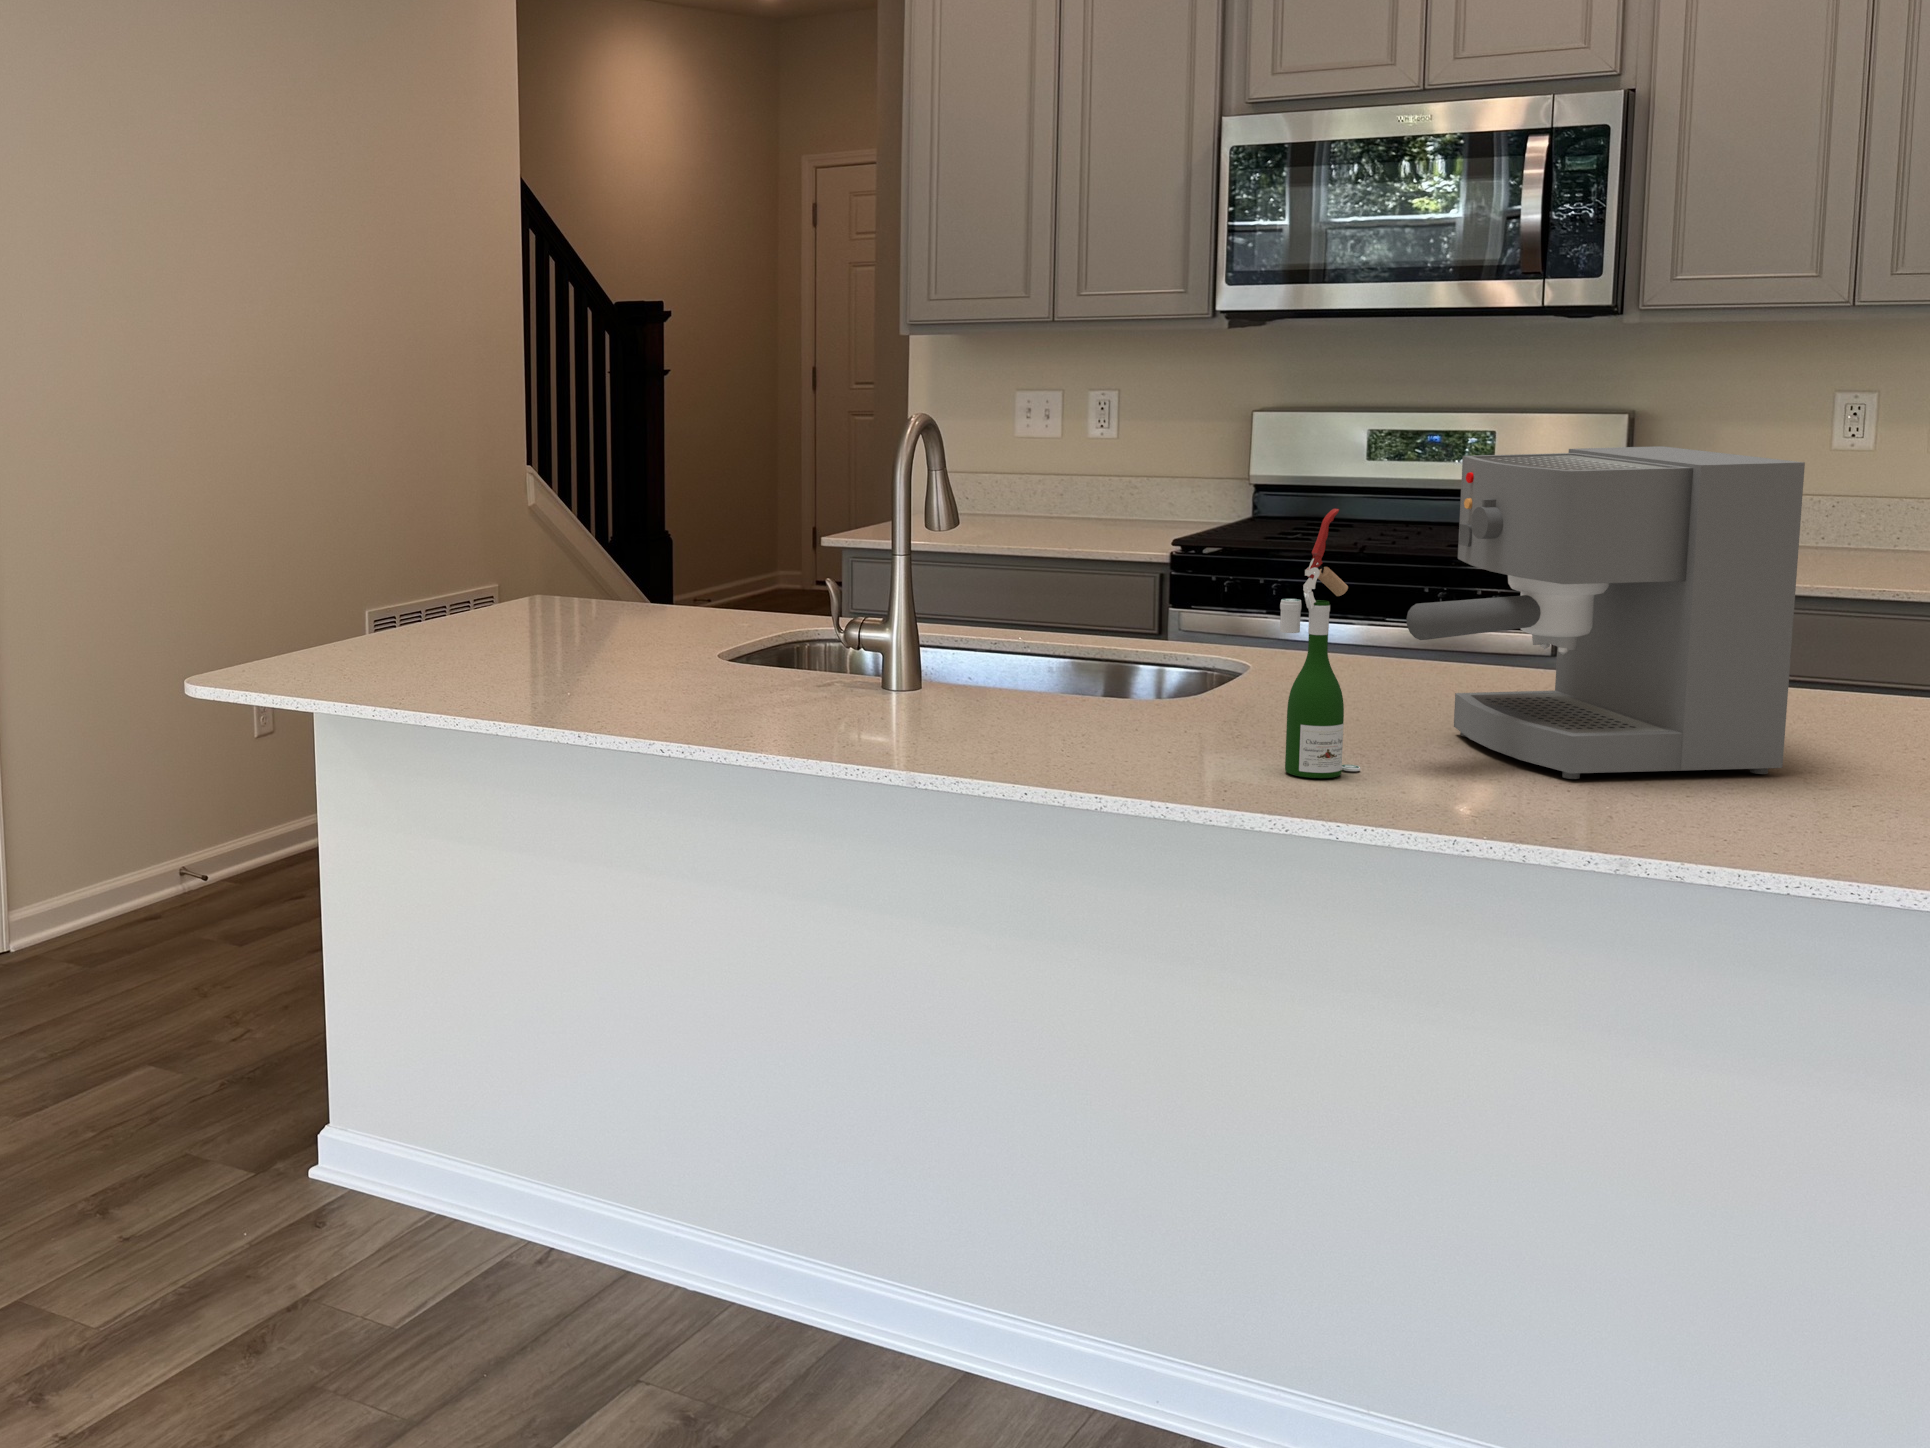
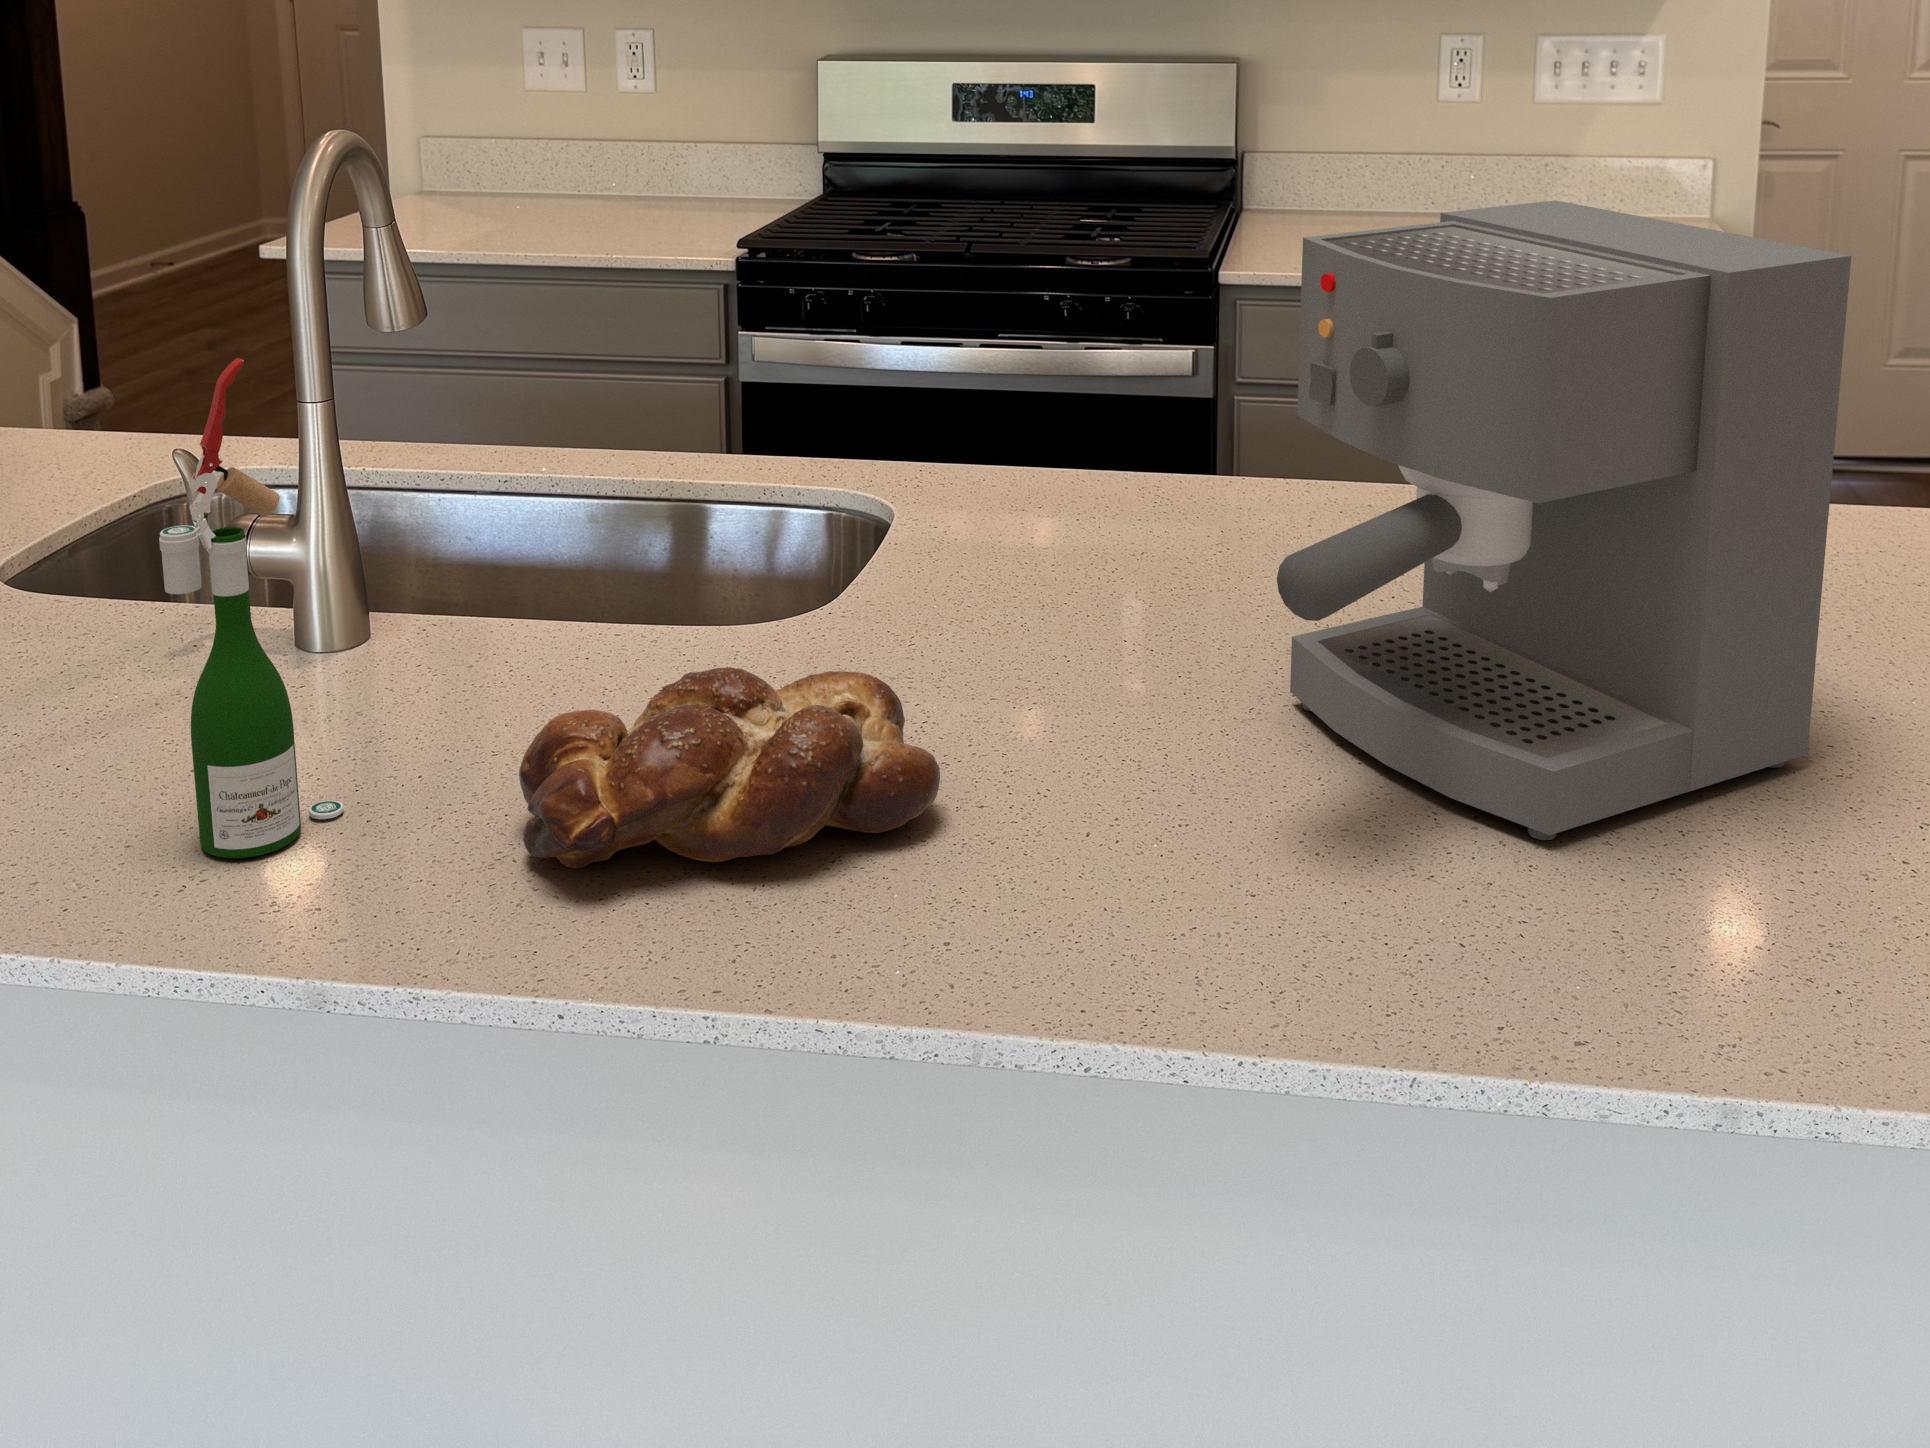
wine bottle: present [1280,509,1360,778] -> present [159,358,343,858]
bread loaf: none [997,663,1218,743] -> present [519,667,940,868]

